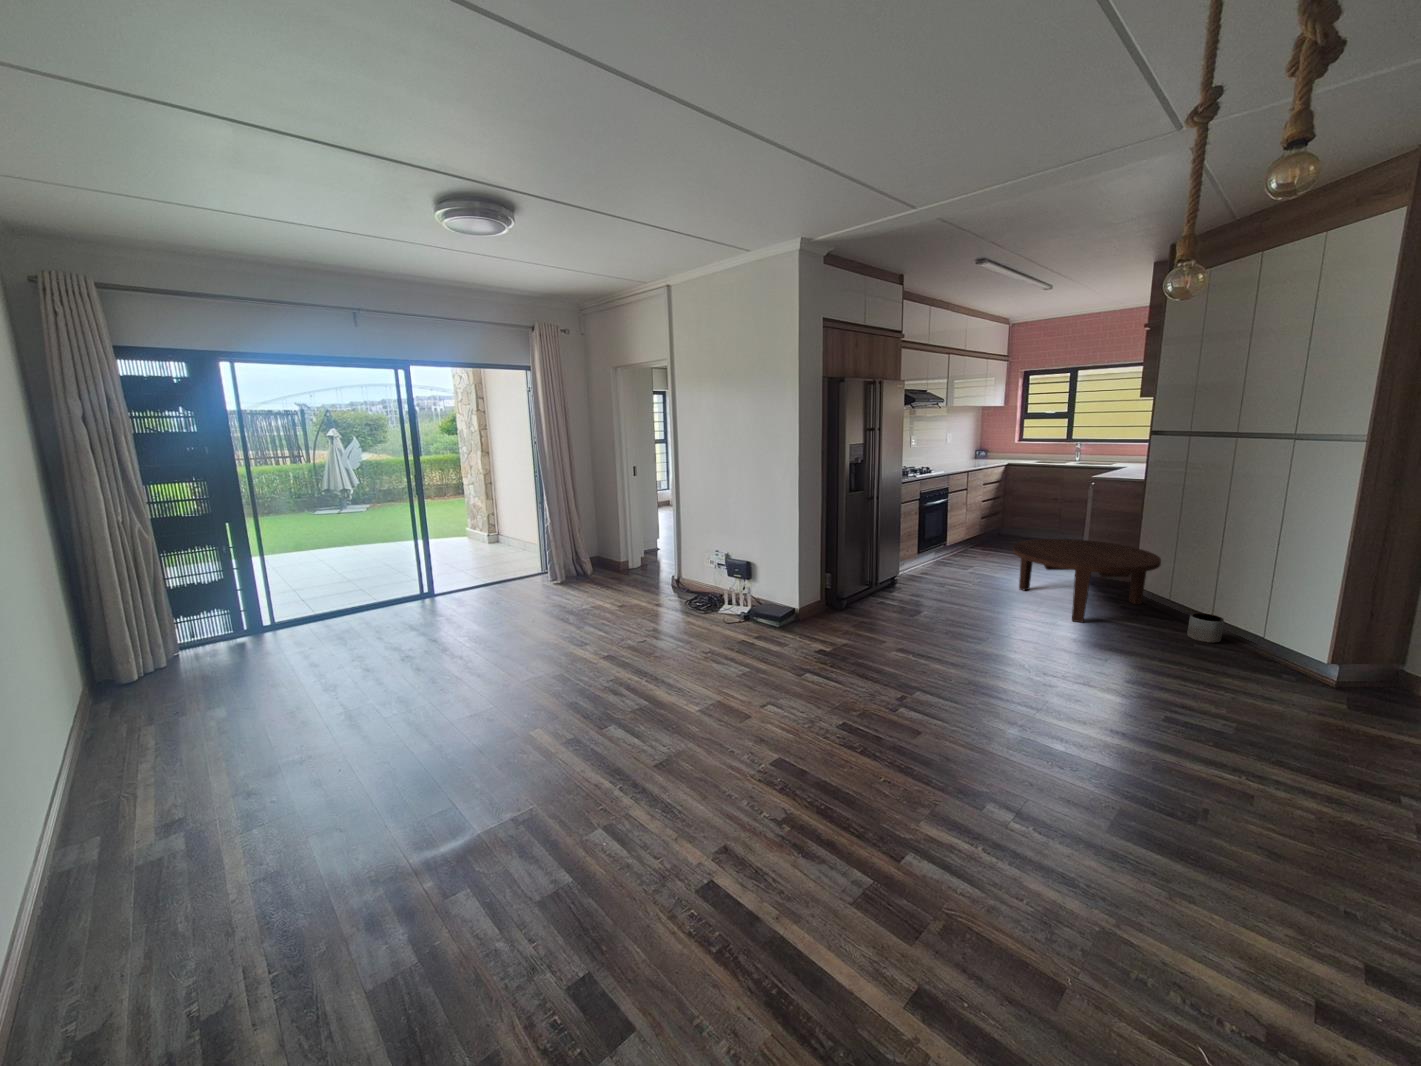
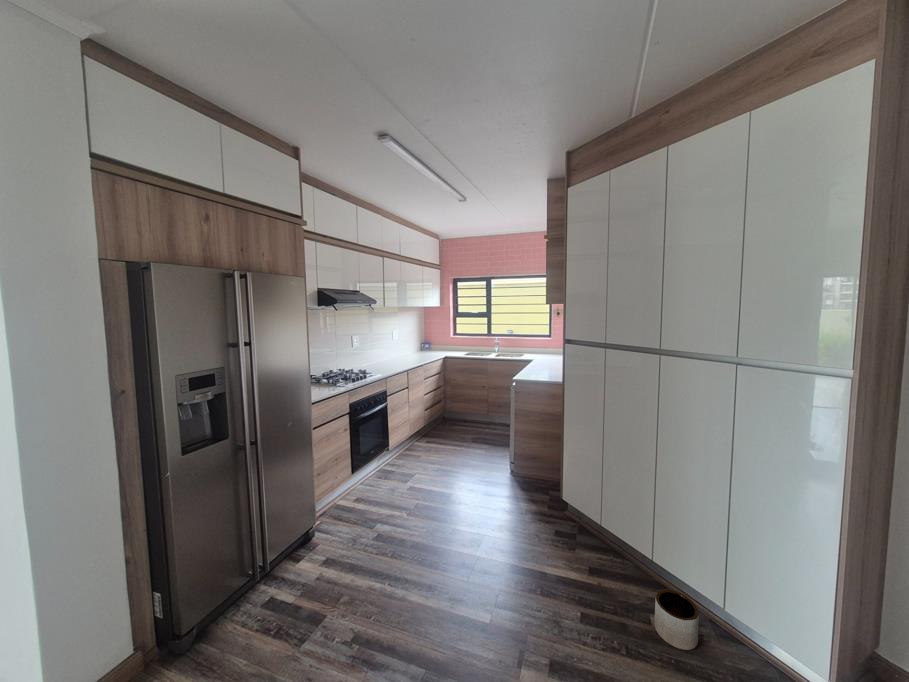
coffee table: present [1013,539,1161,623] -> none [437,457,601,627]

